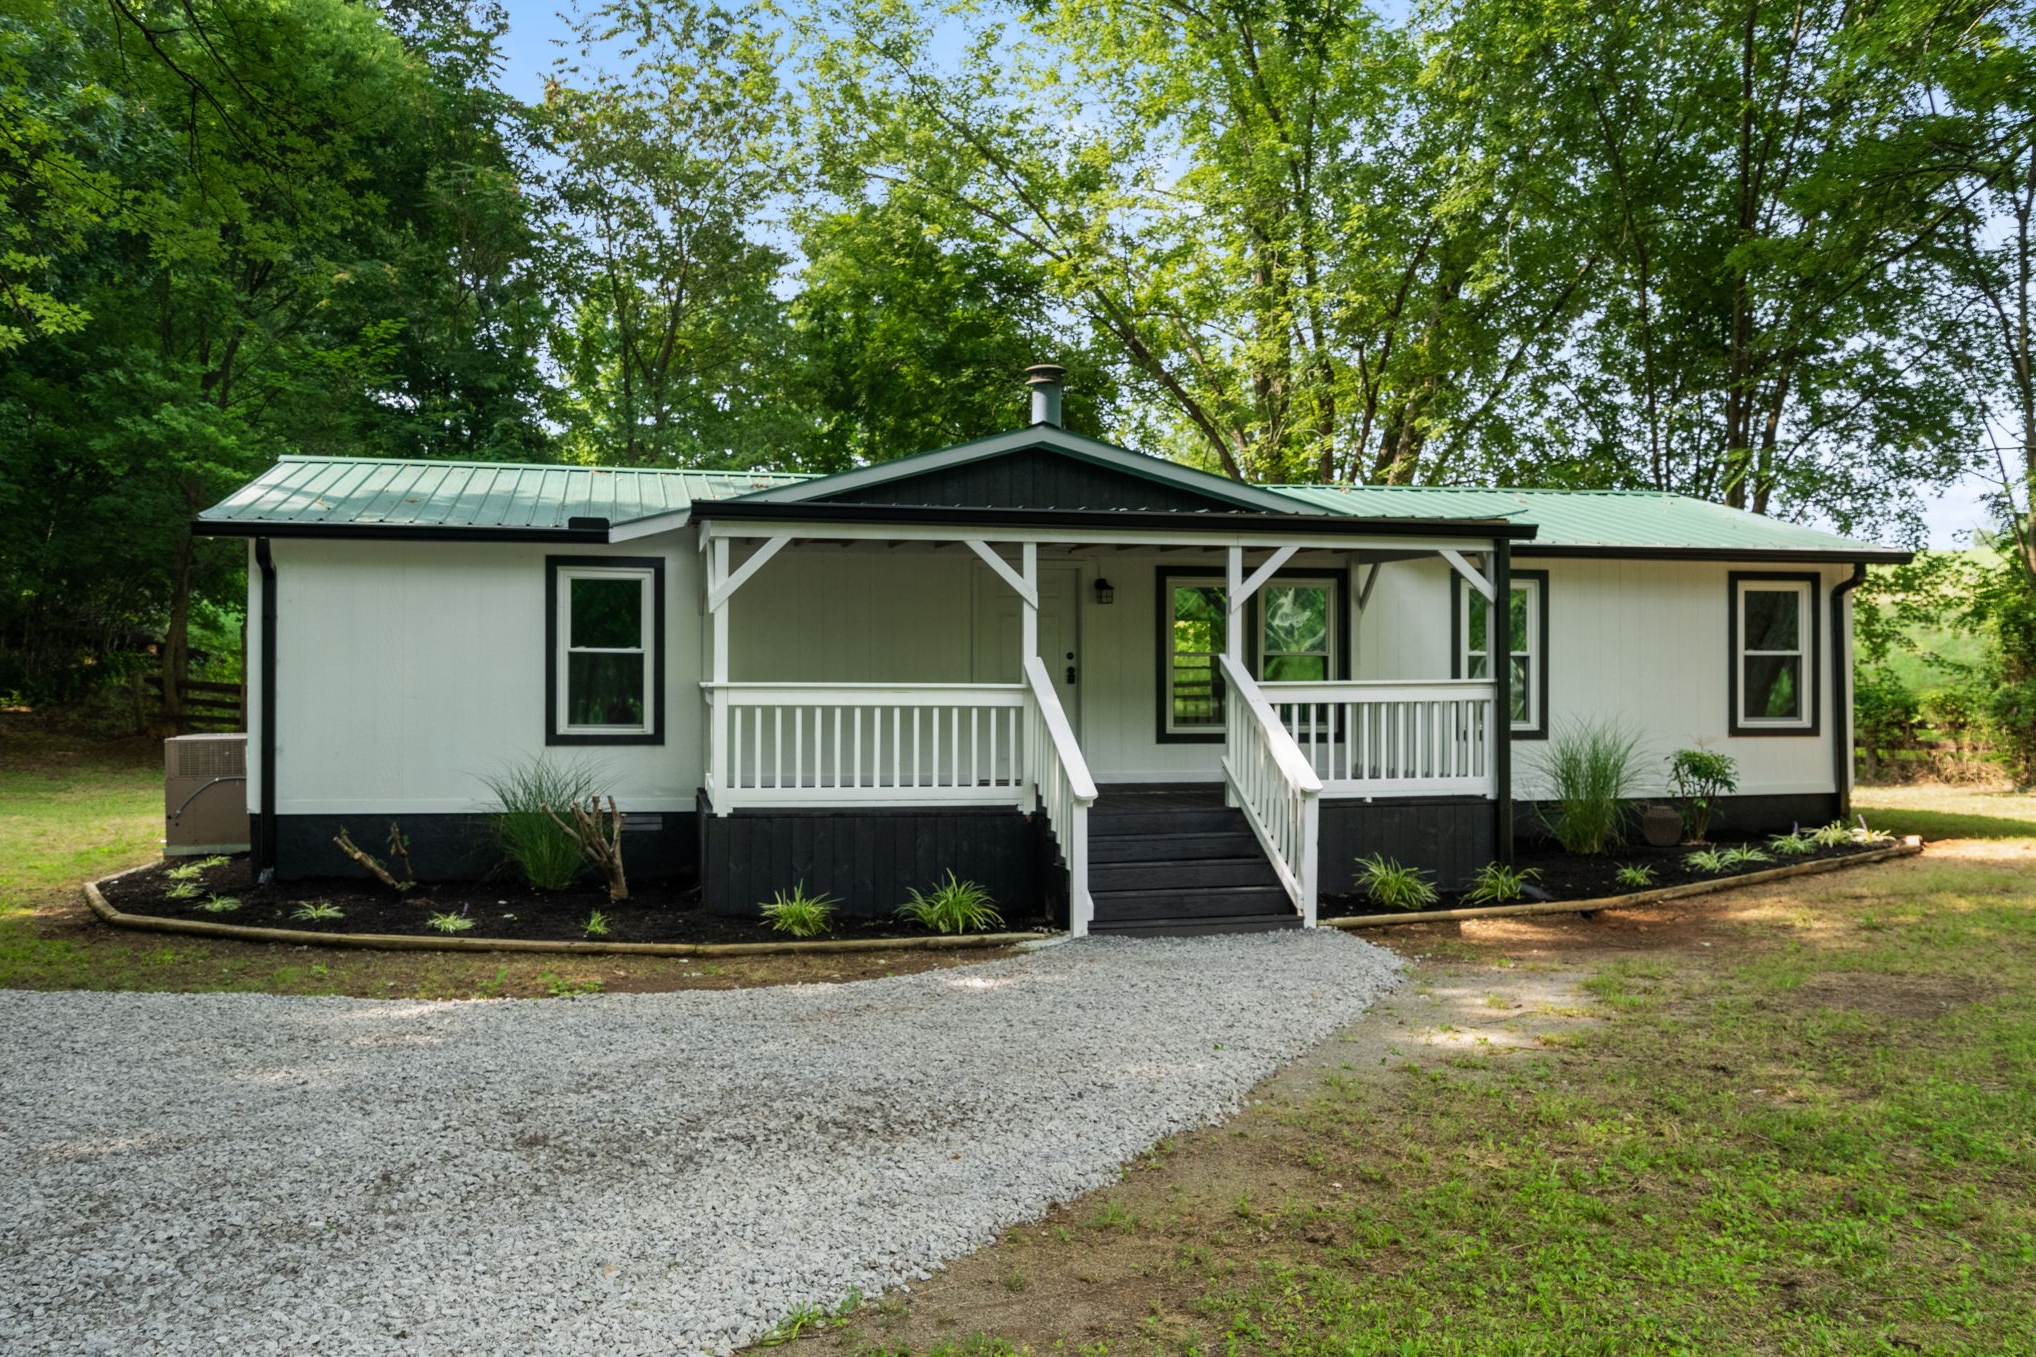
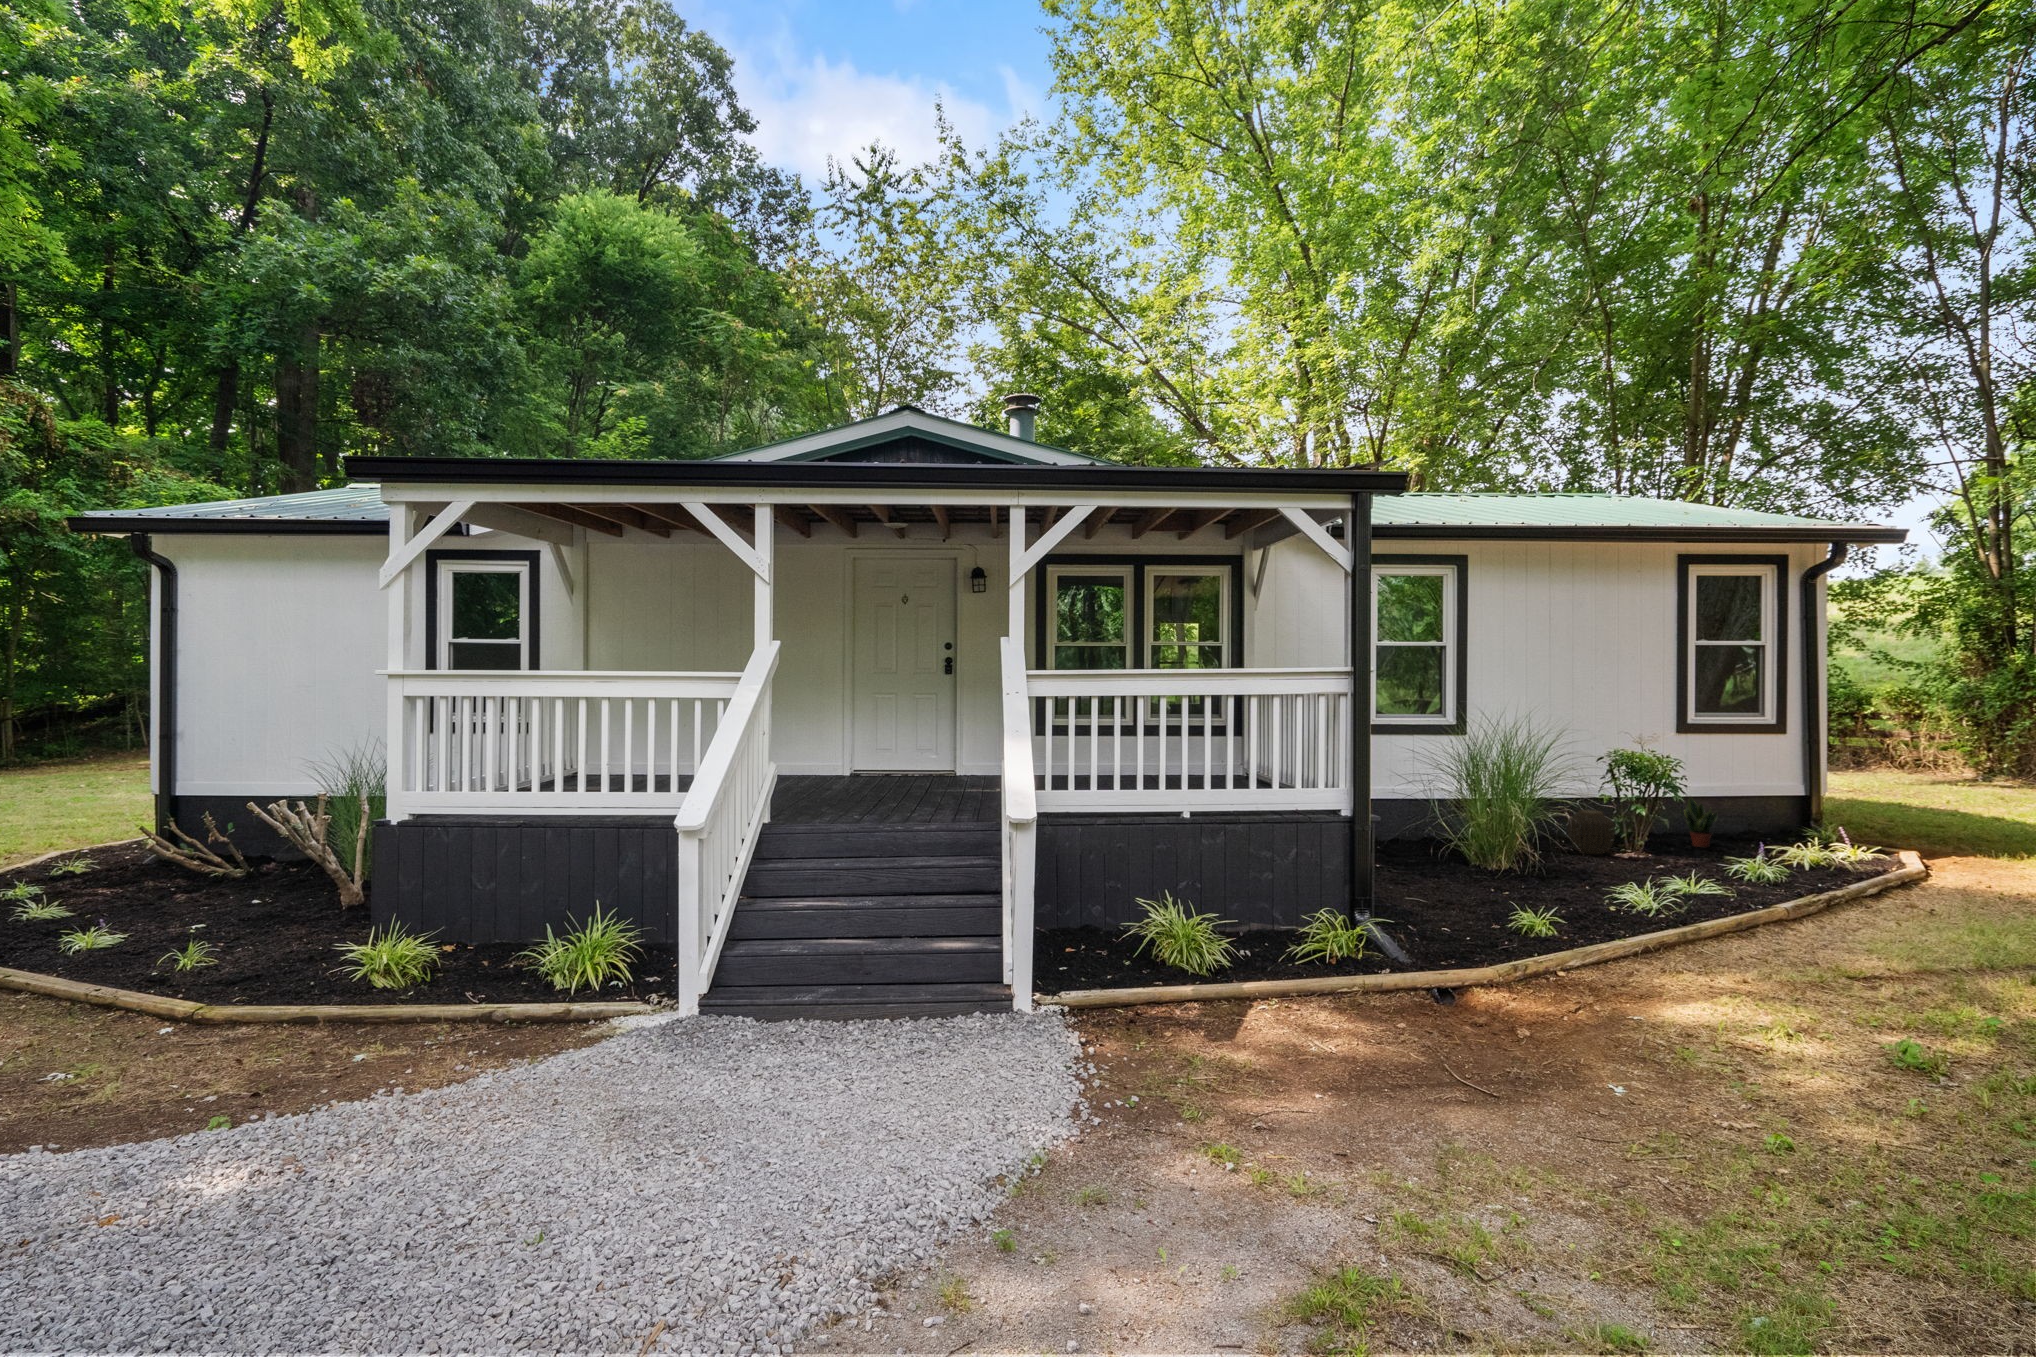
potted plant: none [1735,792,1765,839] -> present [1680,798,1717,847]

